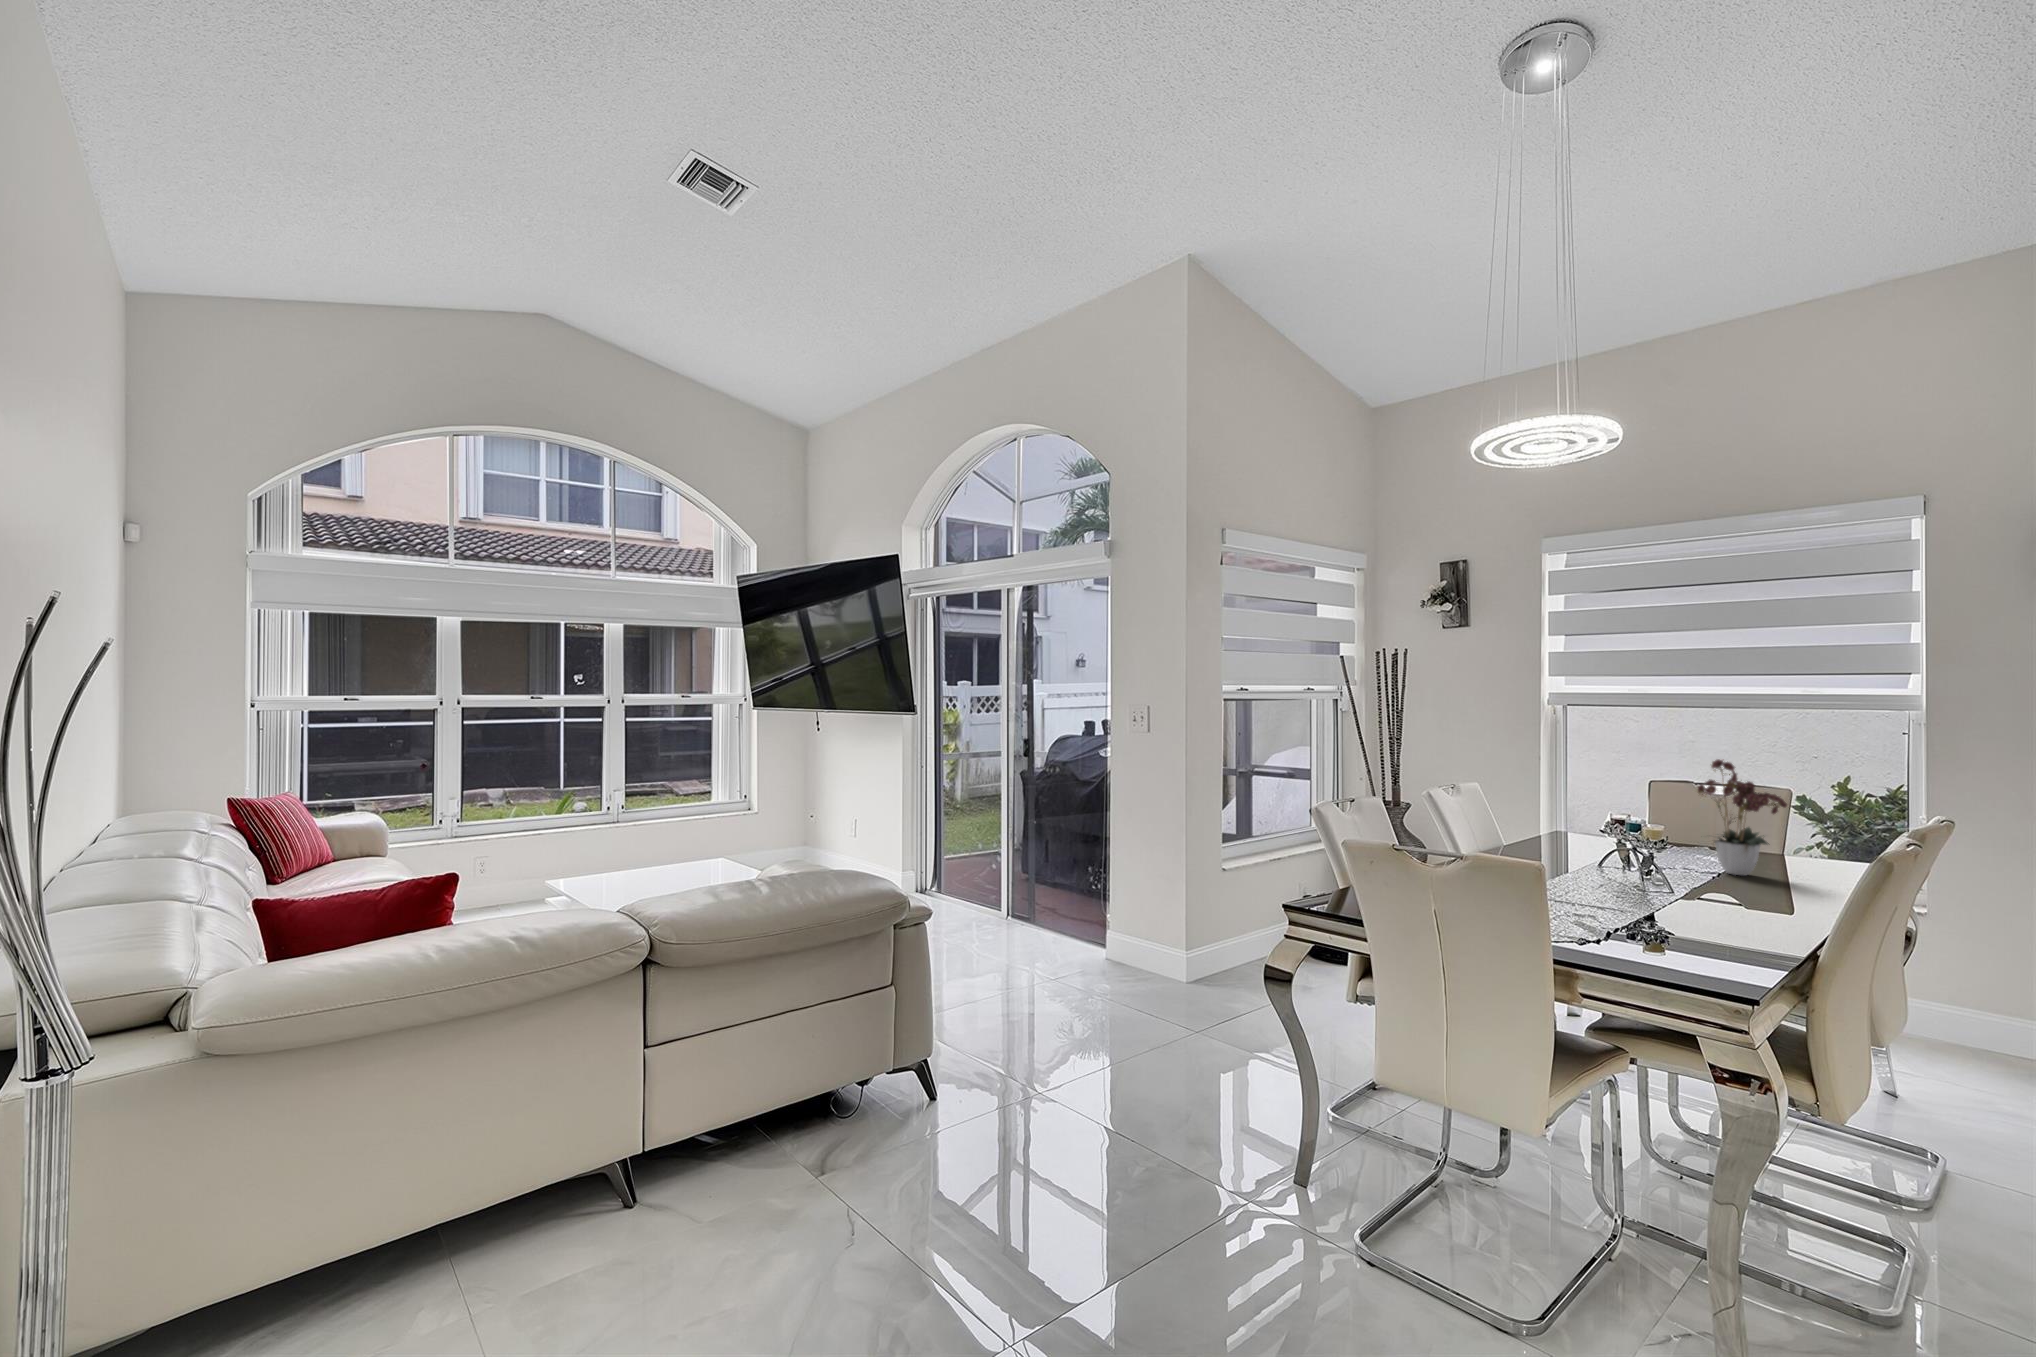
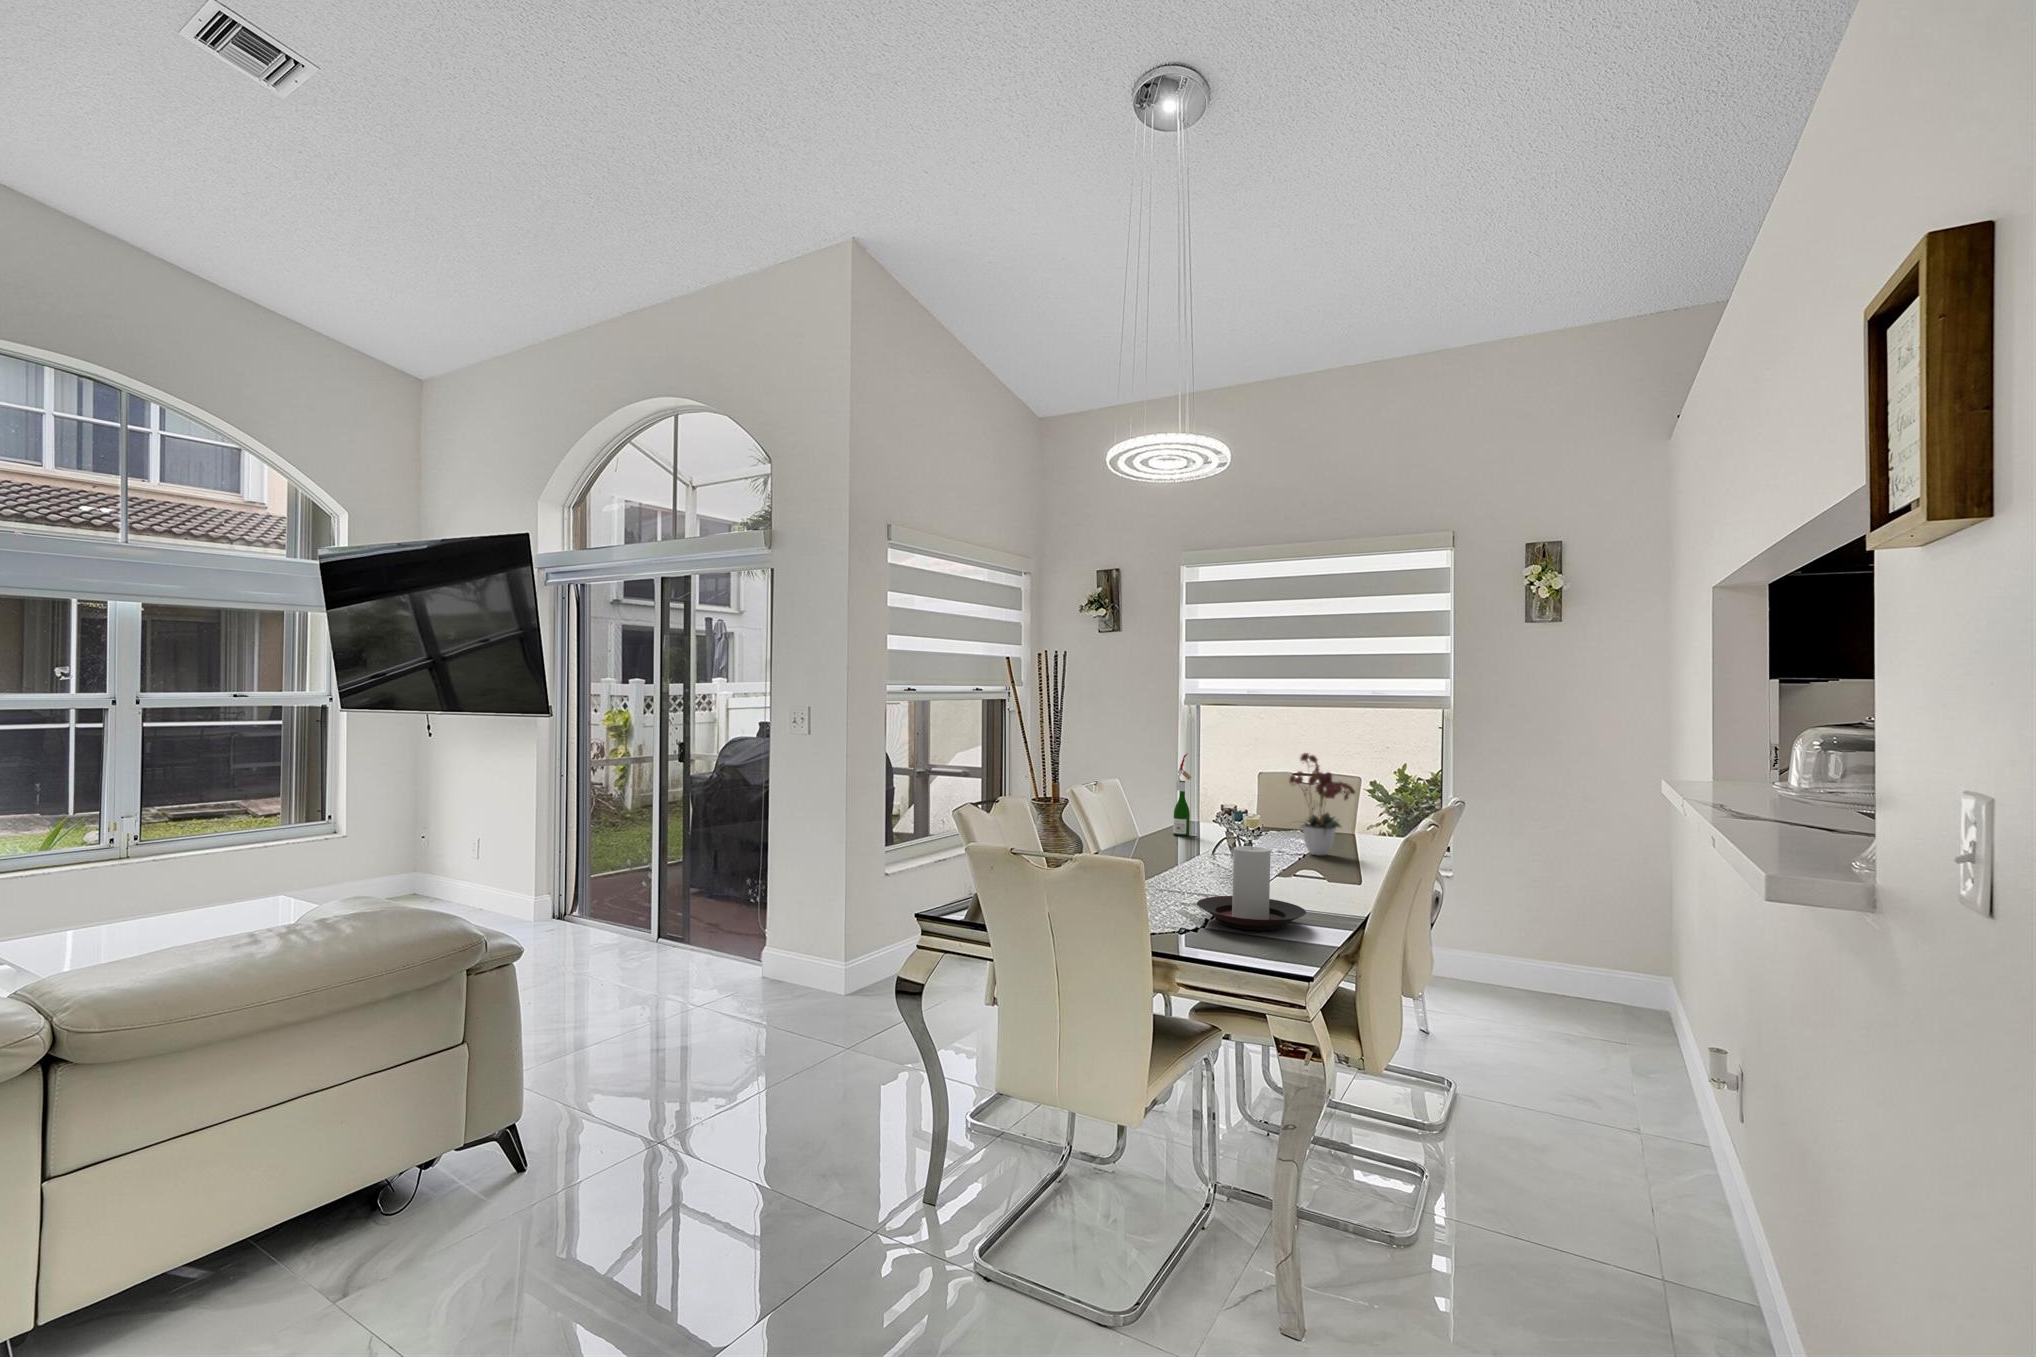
wine bottle: none [1548,758,1578,848] -> present [1173,754,1197,836]
candle holder: none [1598,854,1736,948] -> present [1197,846,1306,930]

